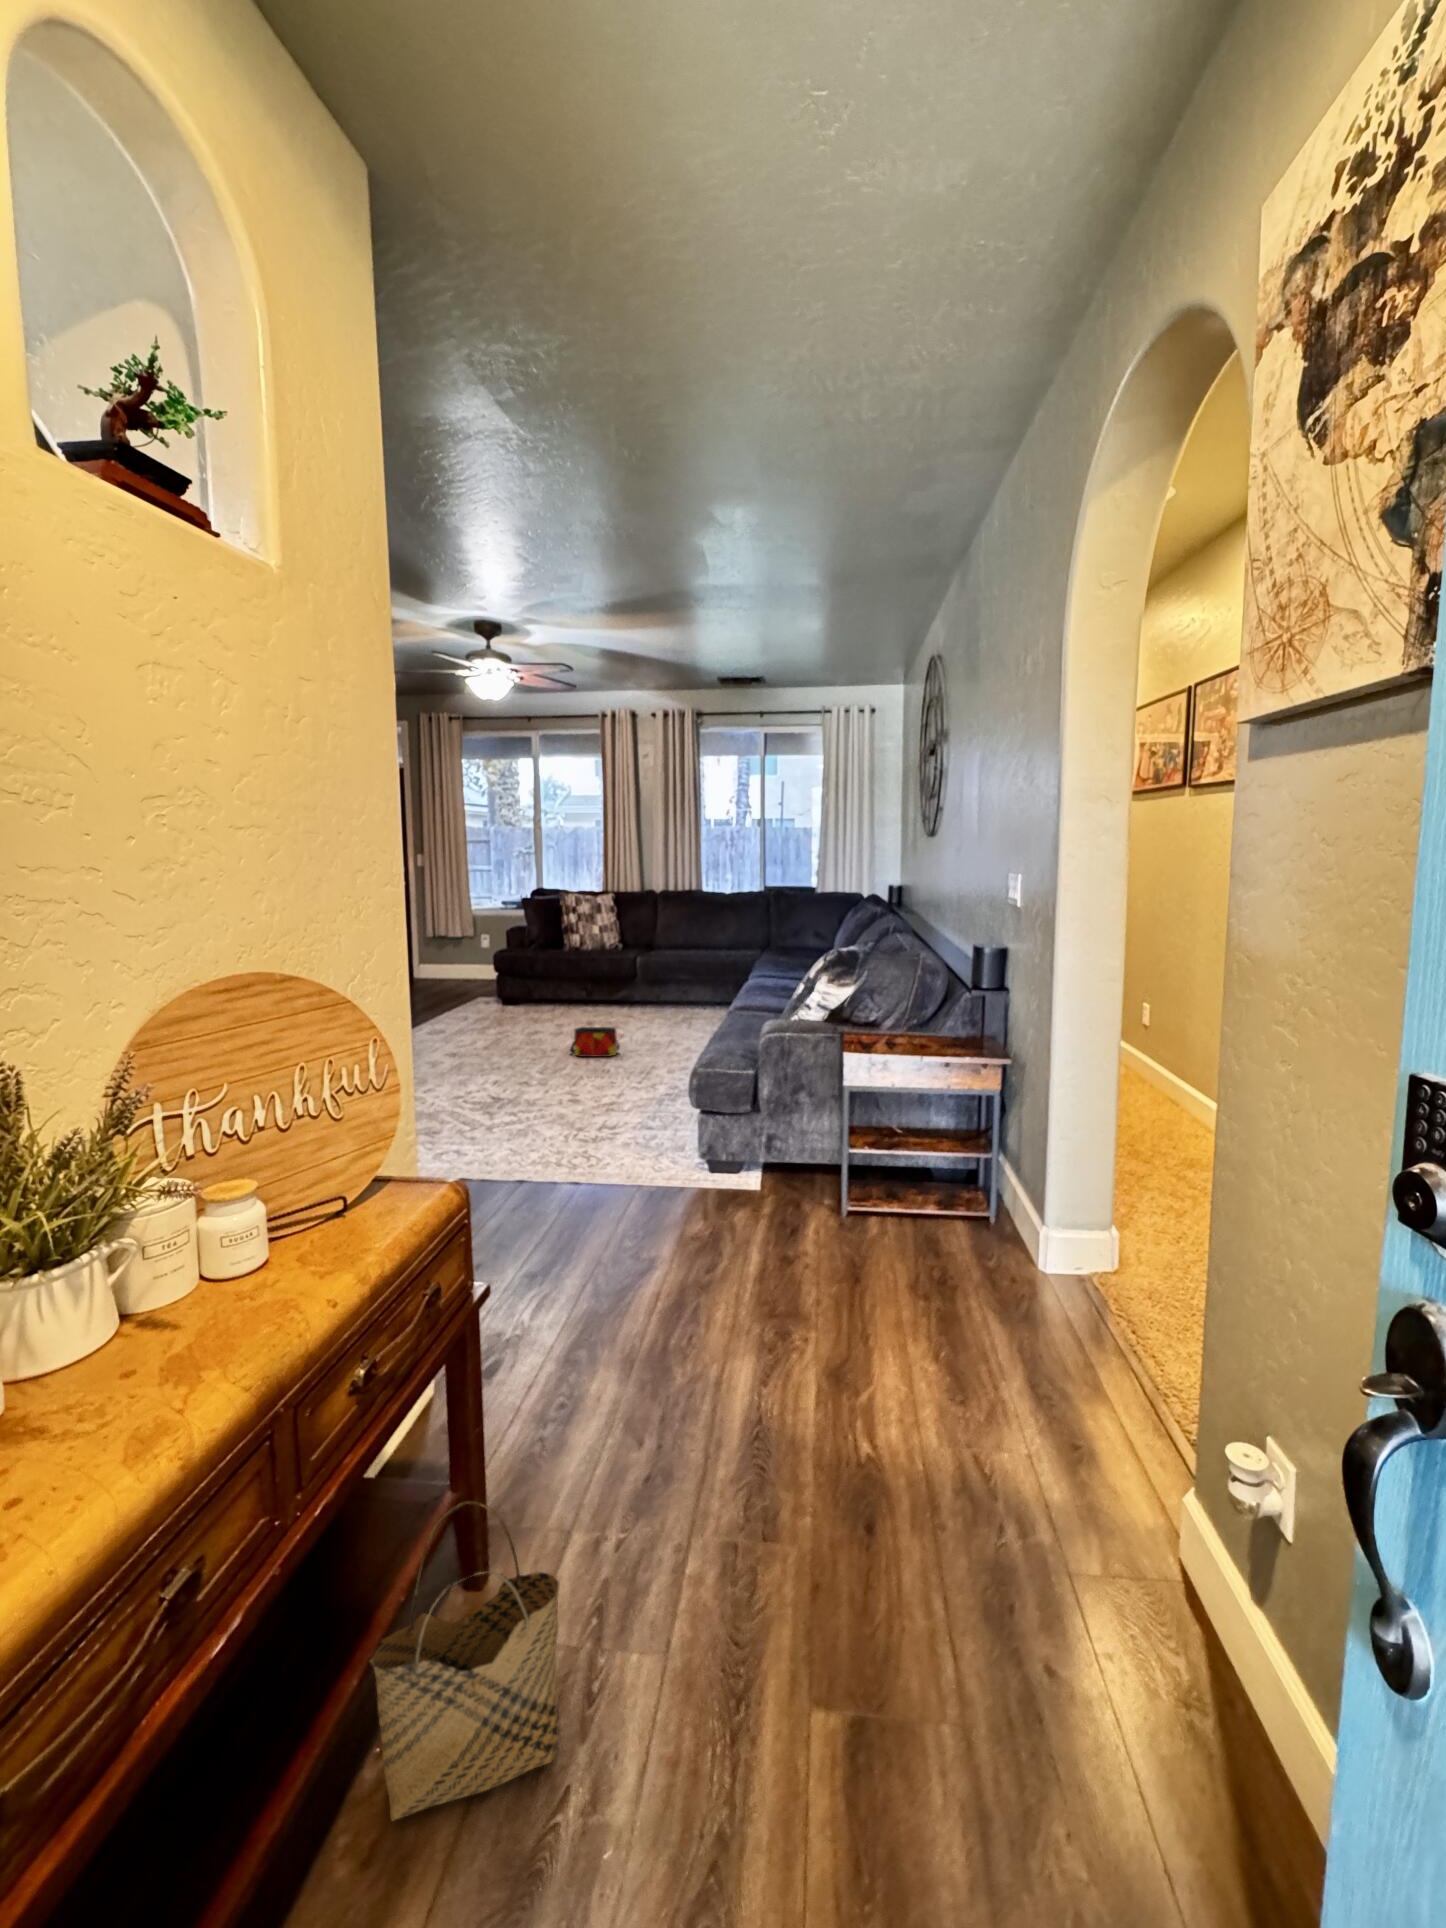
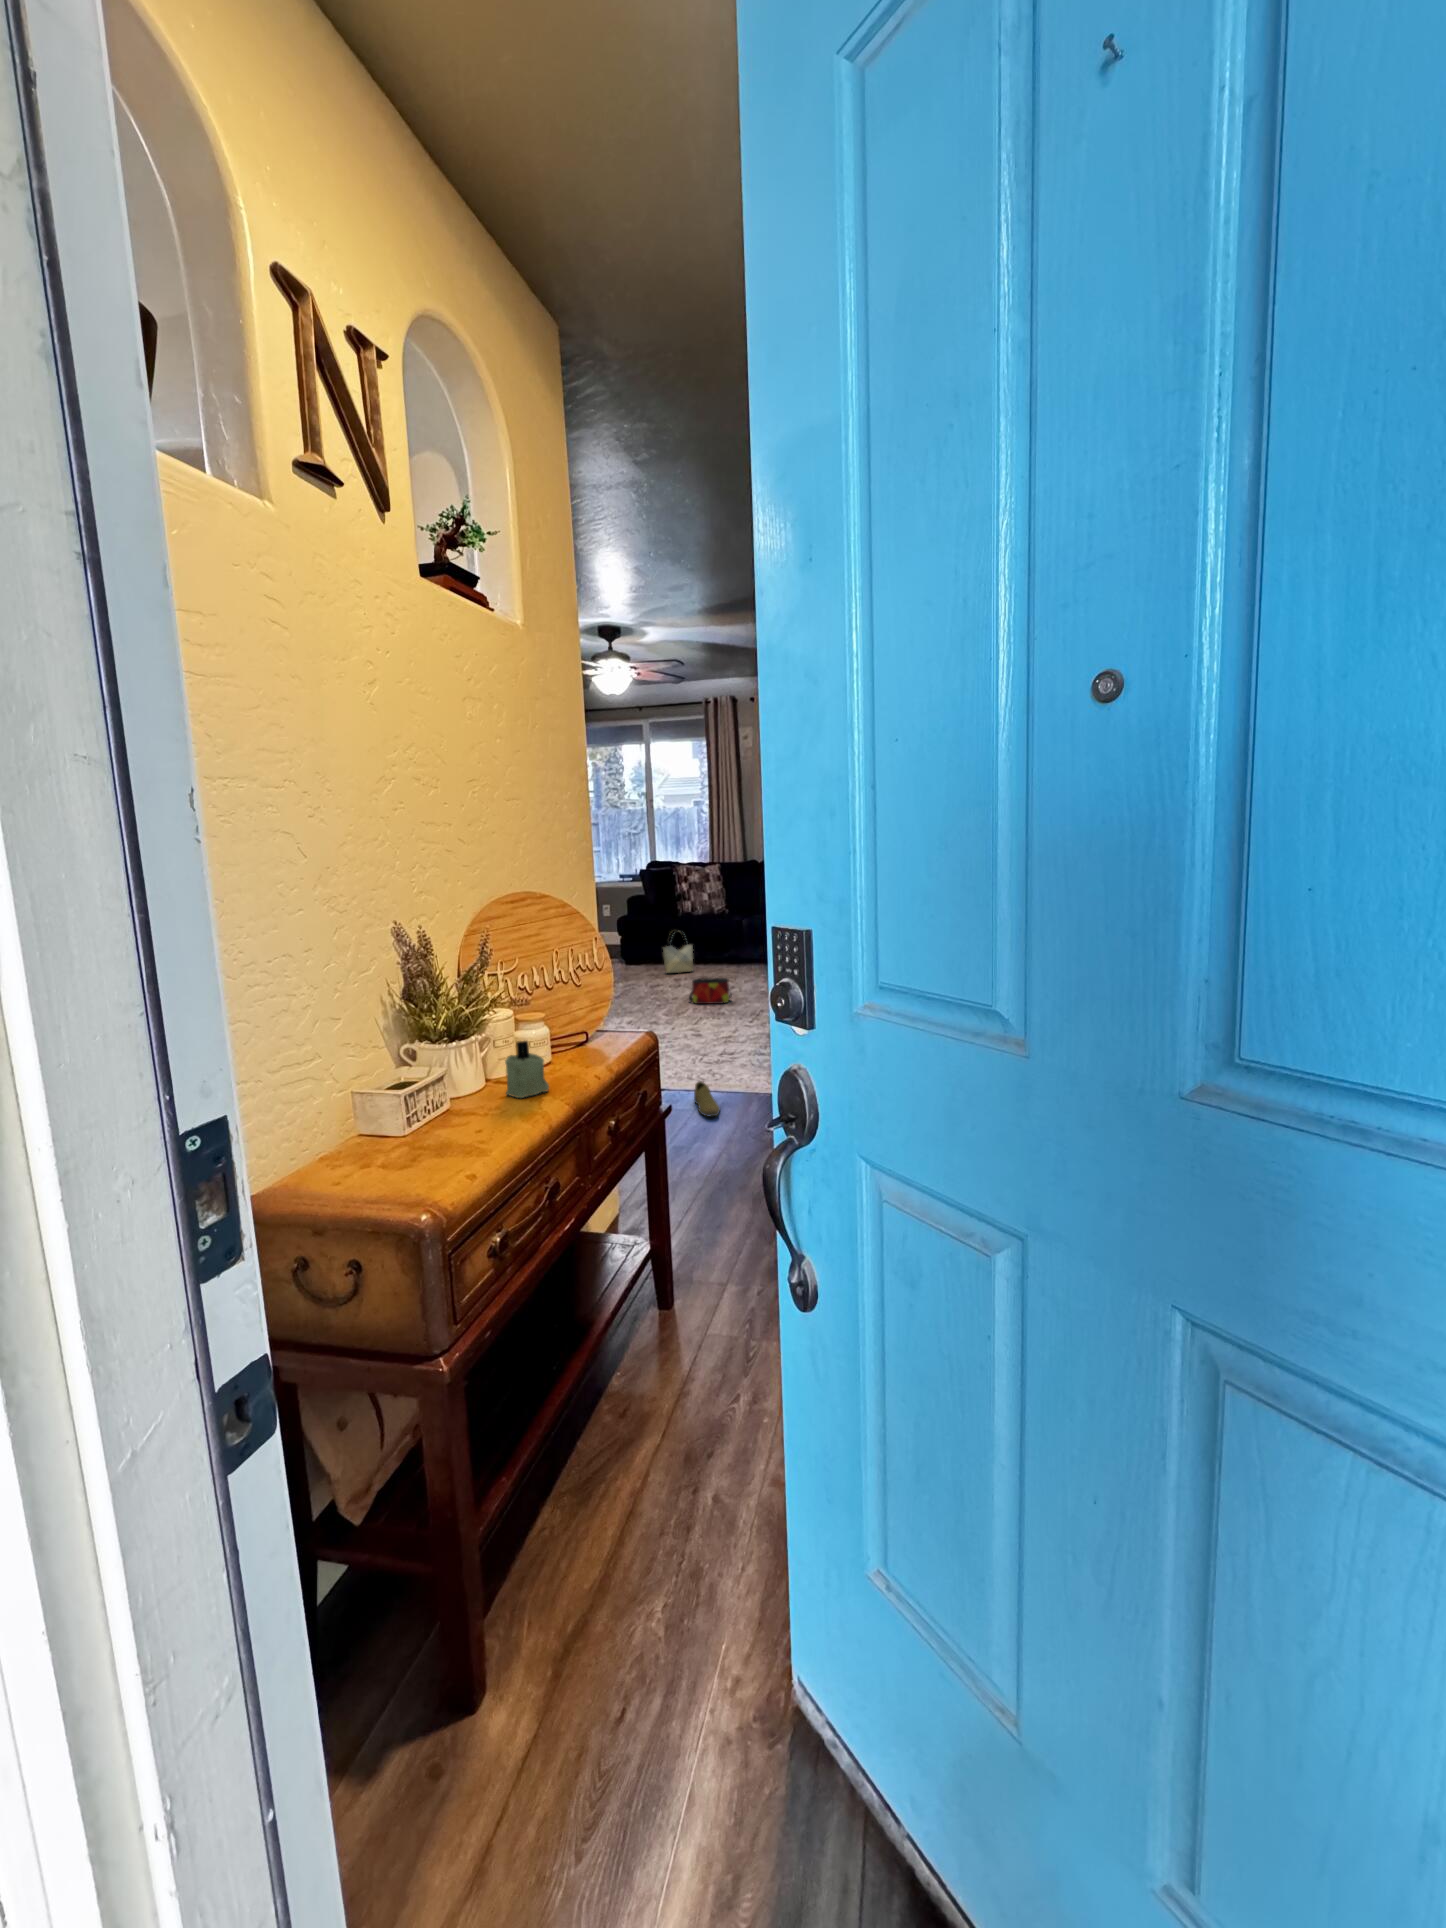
shoe: none [559,1173,590,1223] -> present [694,1081,720,1116]
candle: none [138,1260,229,1373] -> present [505,1041,549,1098]
woven basket: present [370,1501,560,1821] -> present [663,944,693,973]

